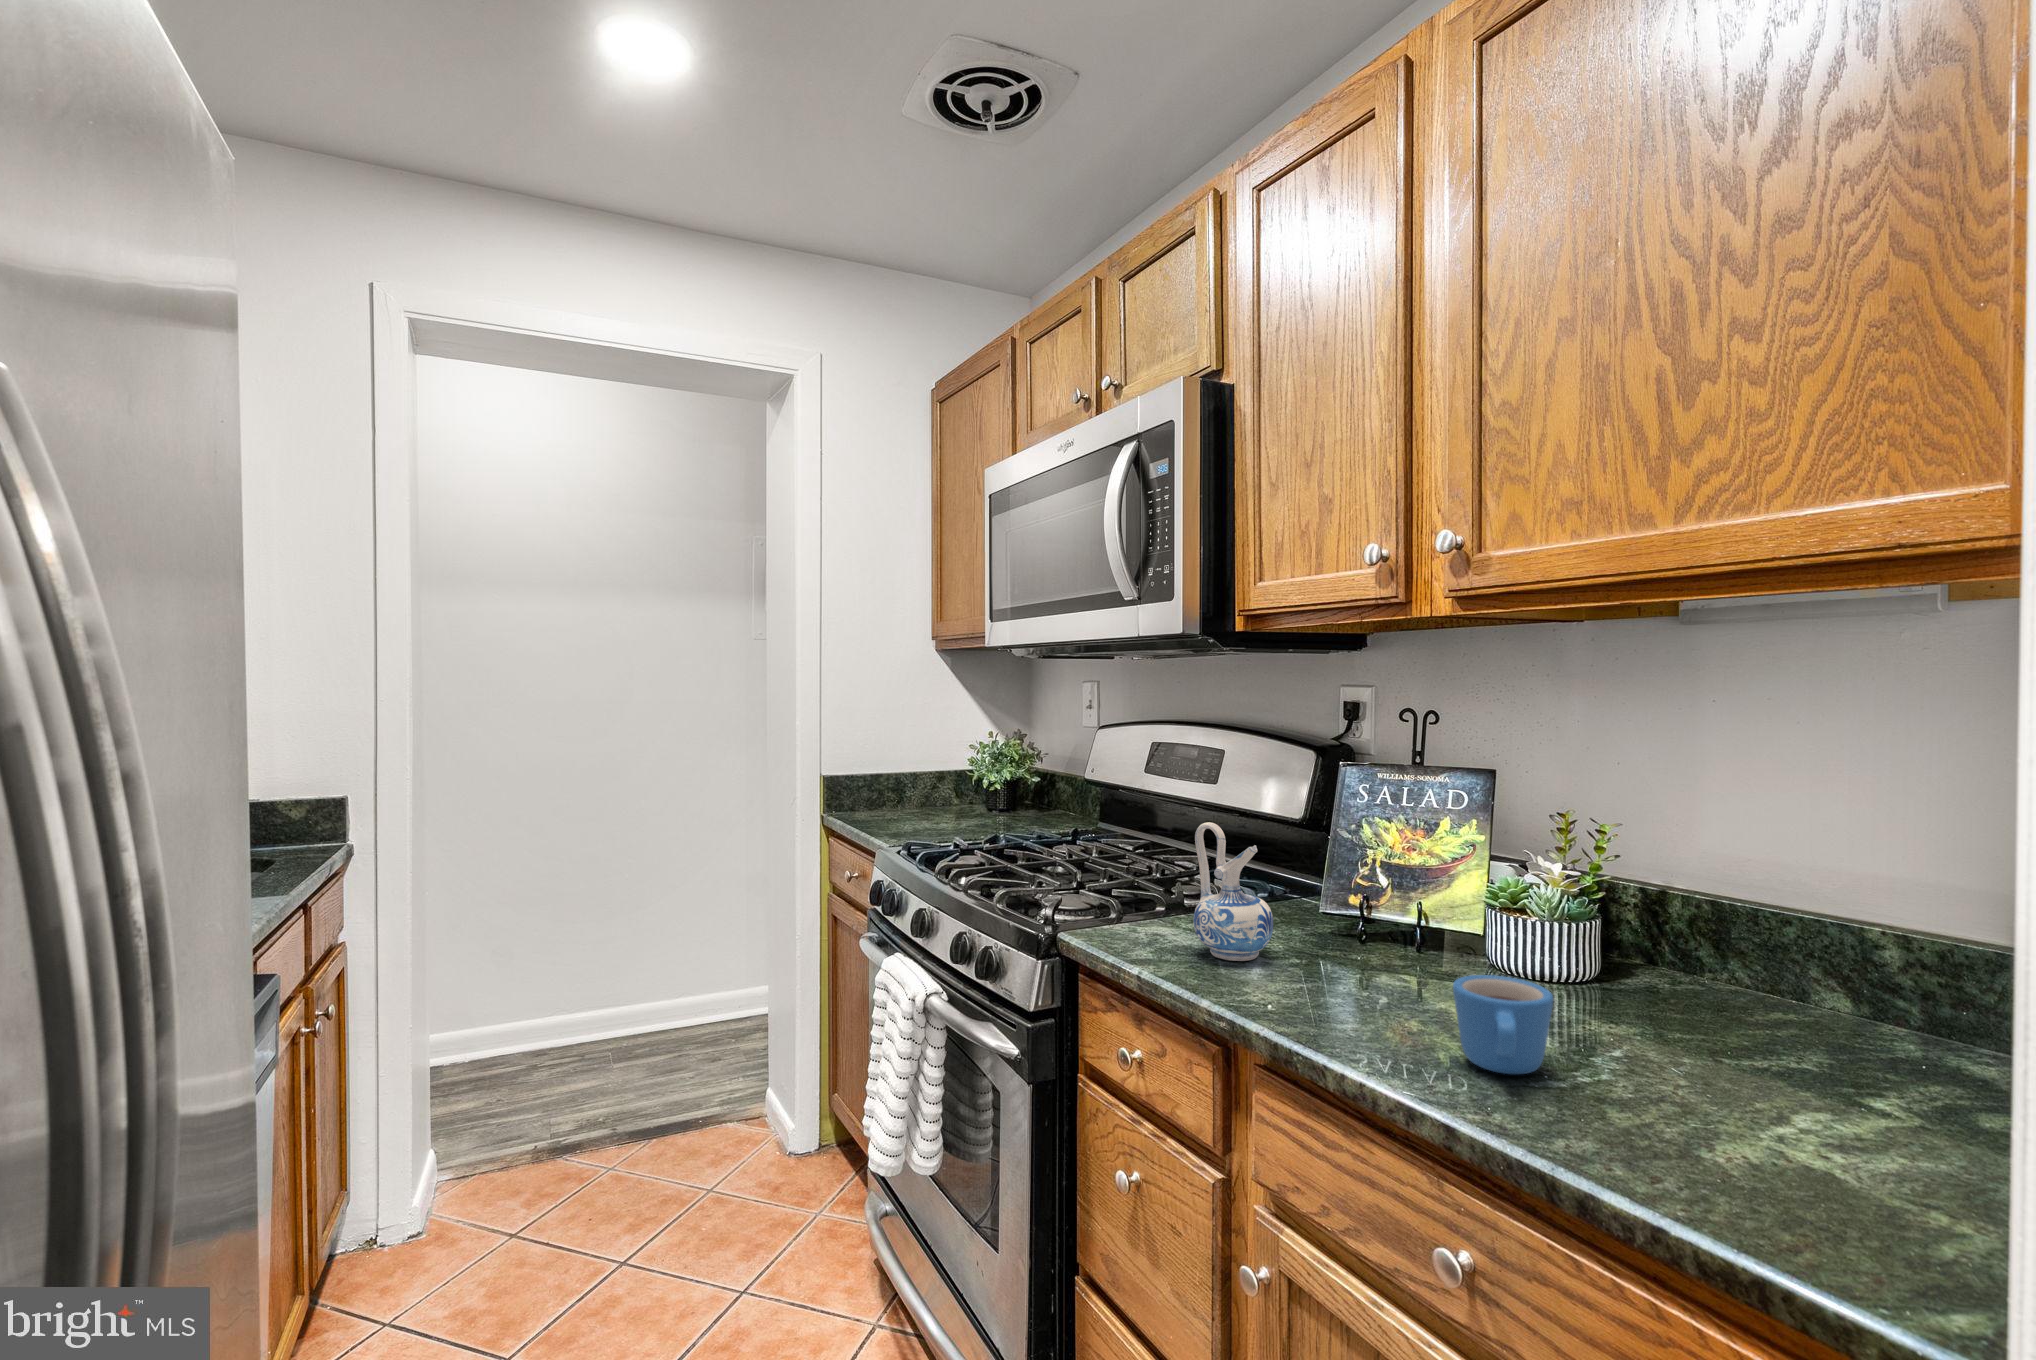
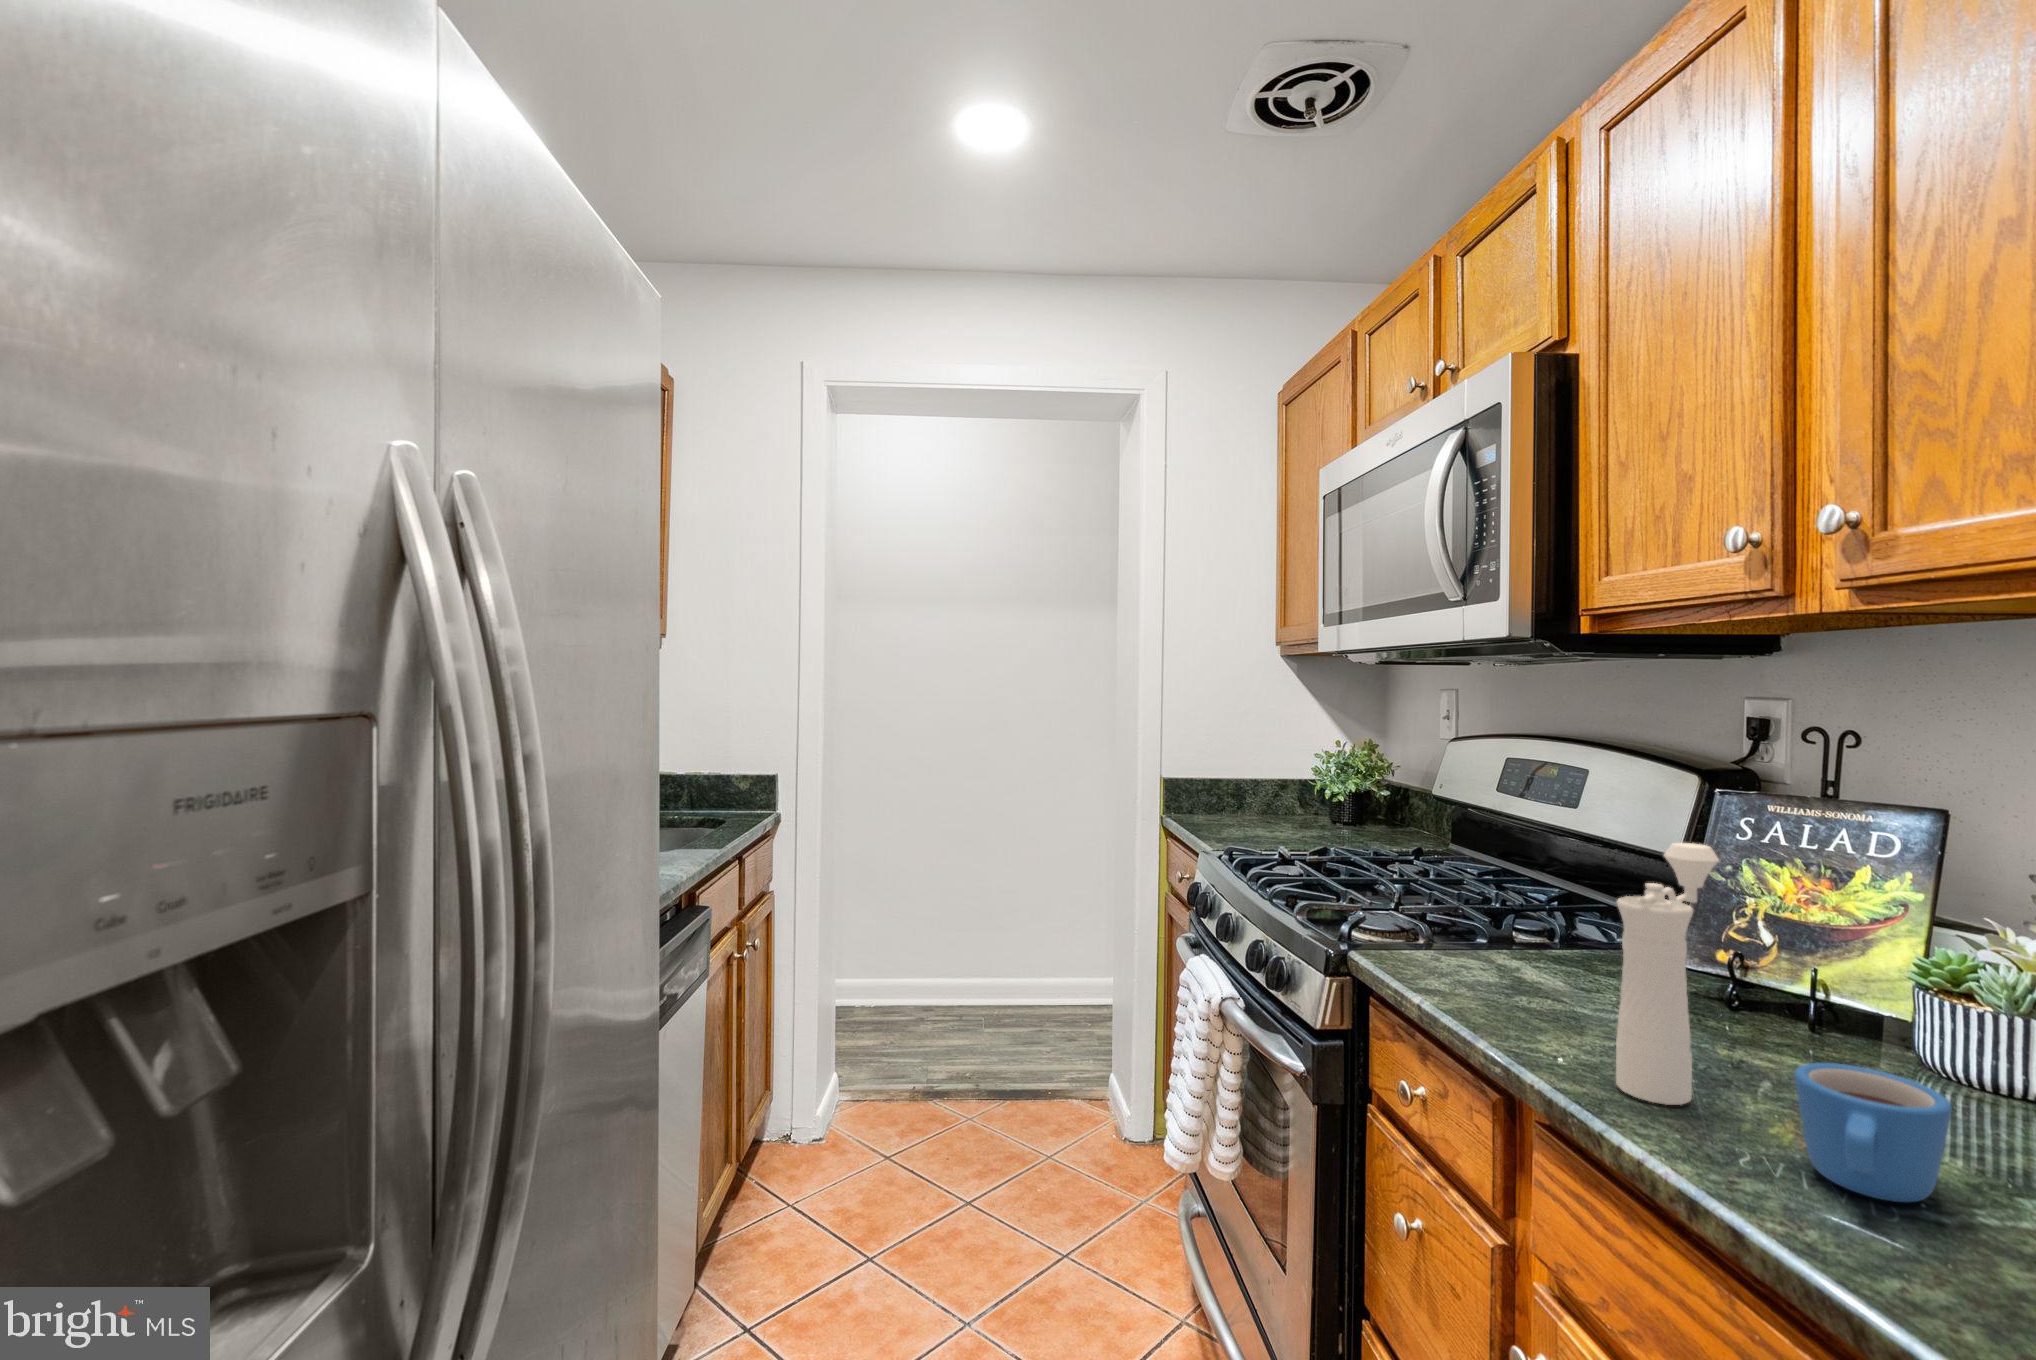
pepper mill: none [1314,809,1375,1029] -> present [1616,843,1719,1105]
ceramic pitcher: present [1193,822,1273,961] -> none [1494,847,1595,1008]

